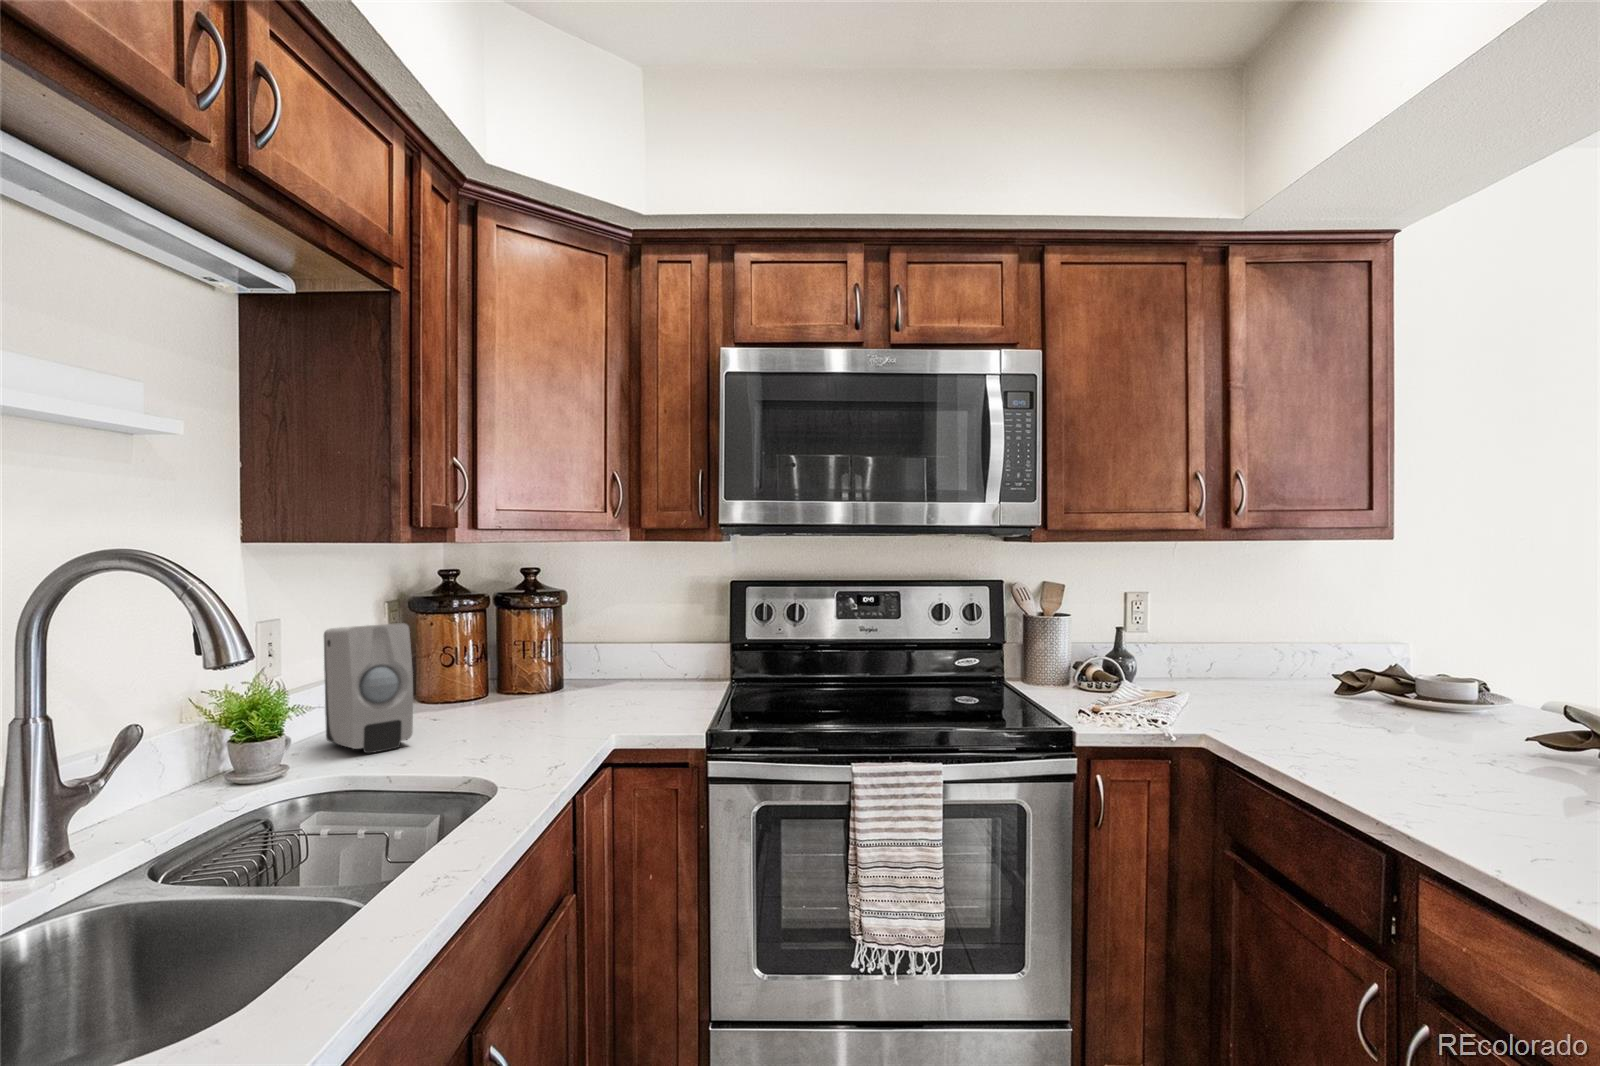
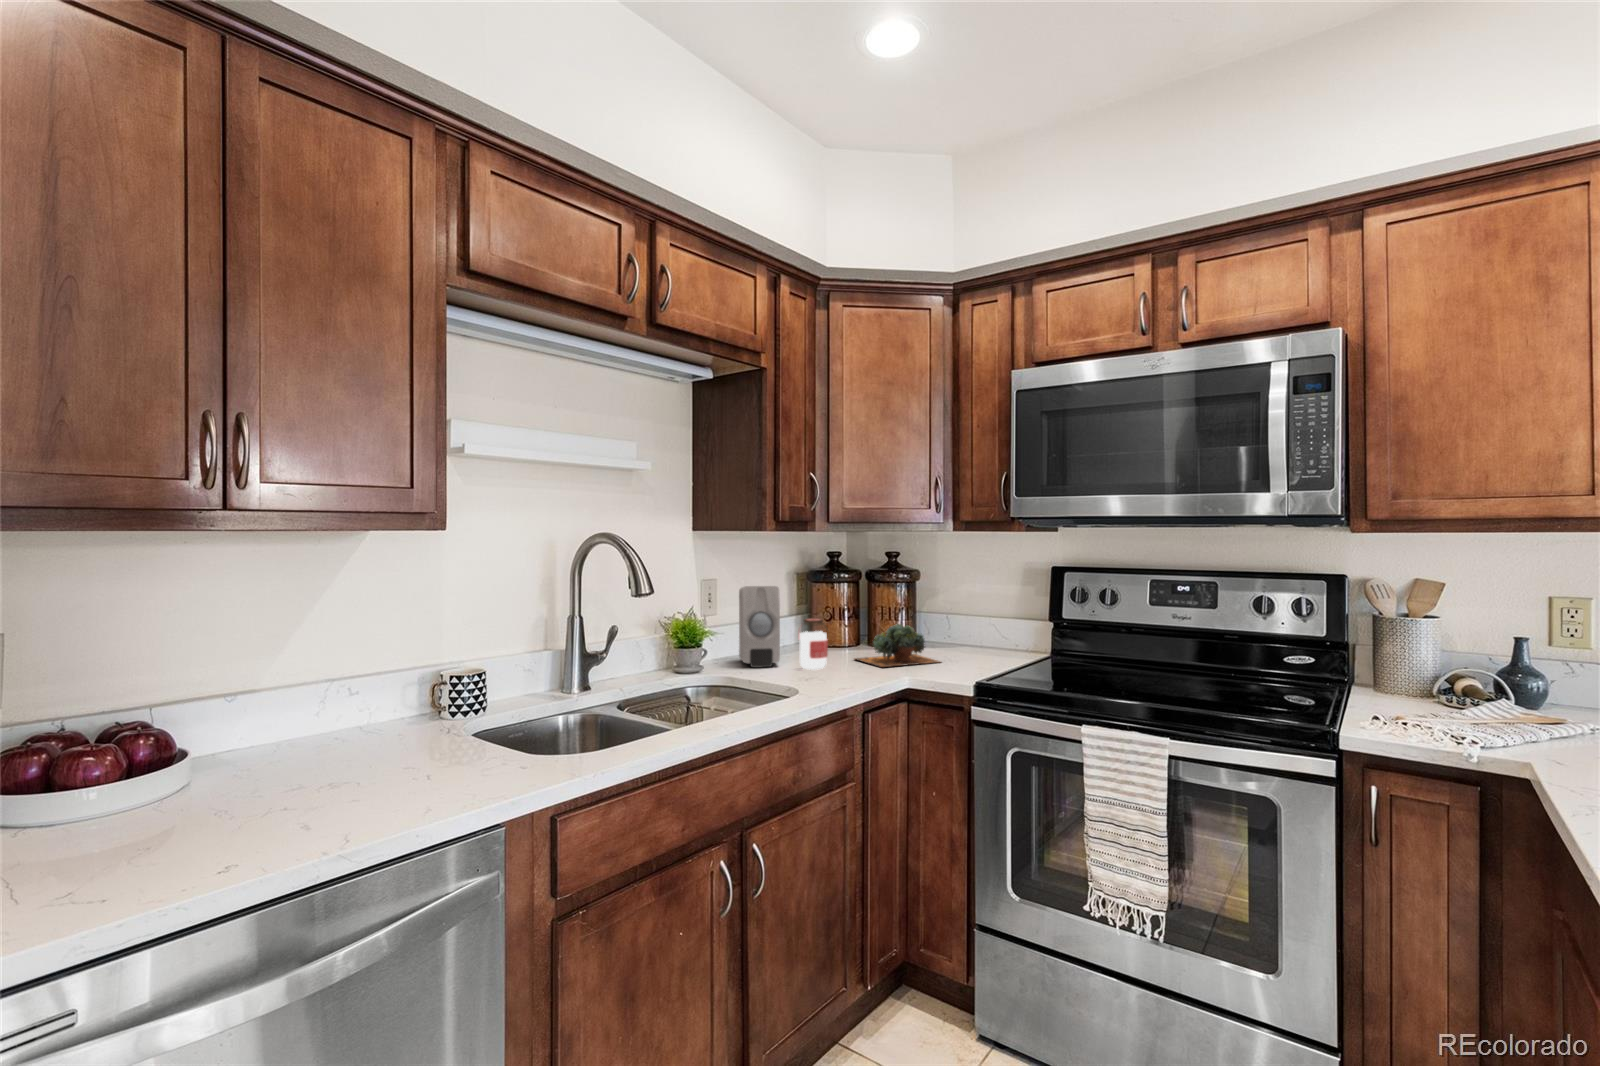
succulent plant: none [508,660,629,724] -> present [855,624,941,667]
jar: none [447,667,494,744] -> present [798,618,828,670]

